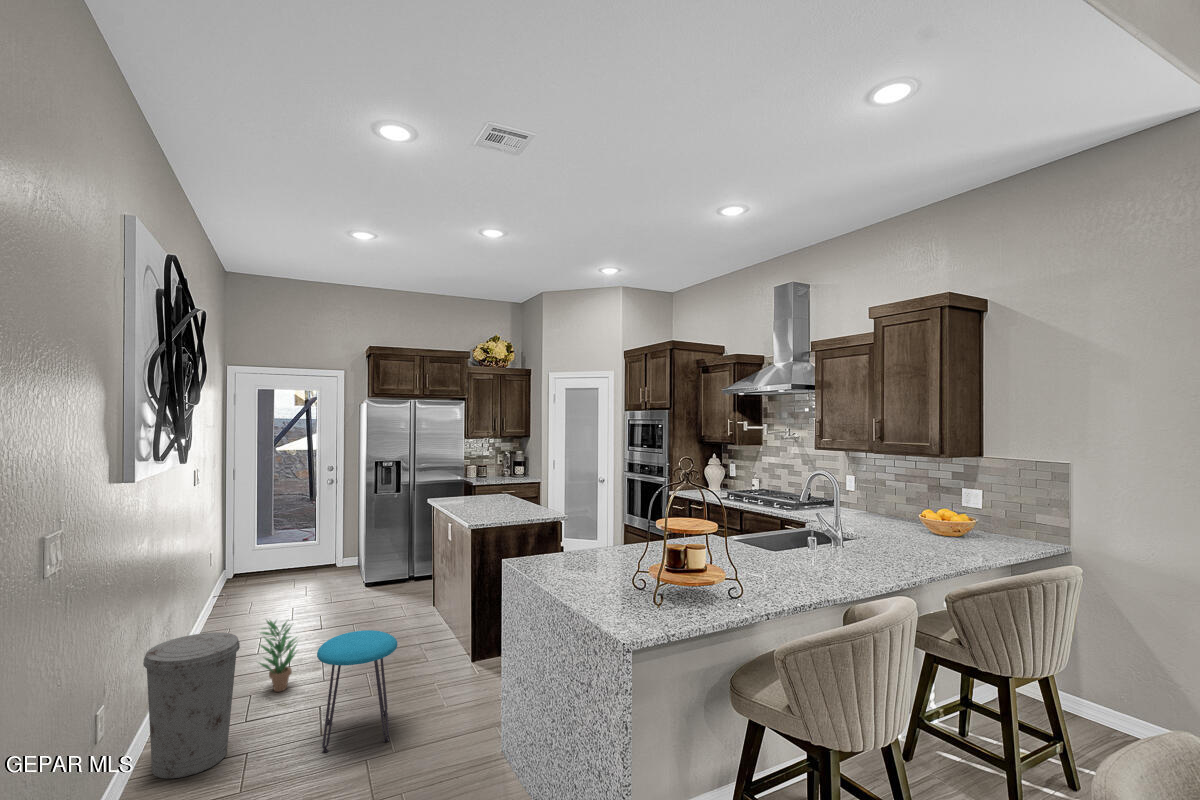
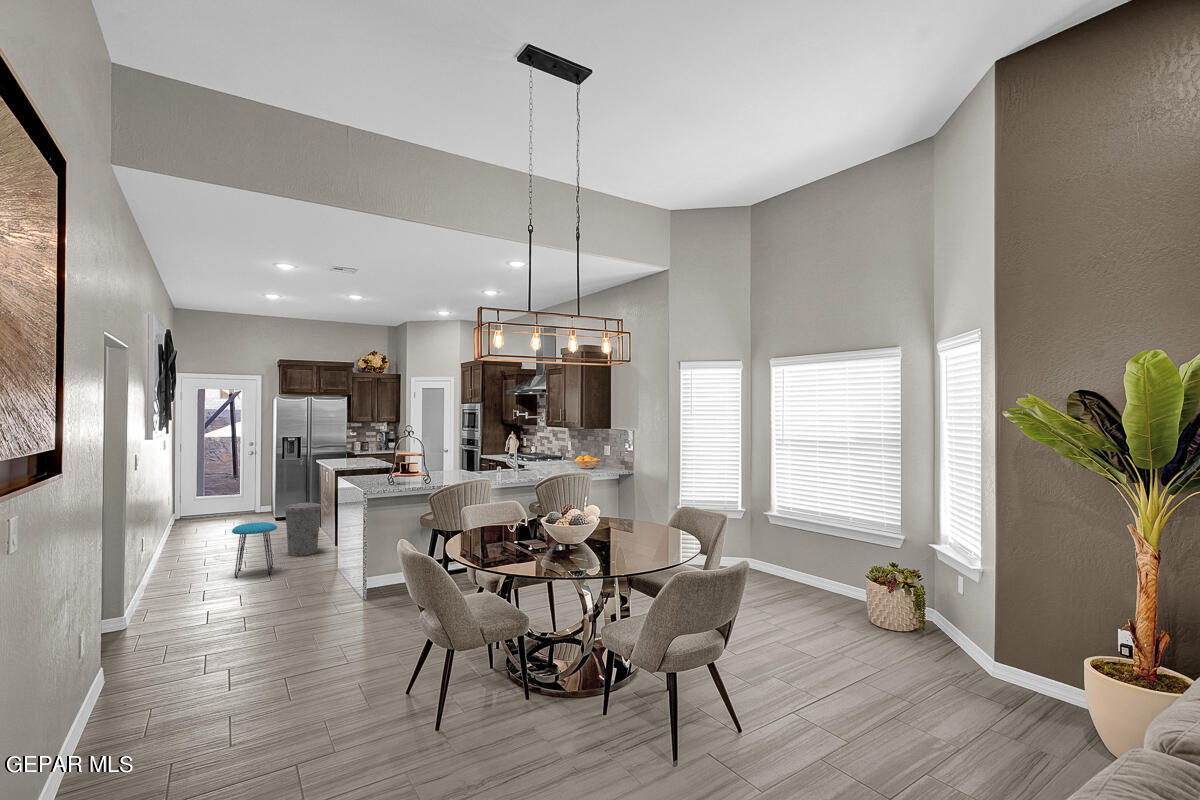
potted plant: present [260,620,296,692] -> none [198,520,224,562]
trash can: present [143,632,240,778] -> present [284,503,322,556]

